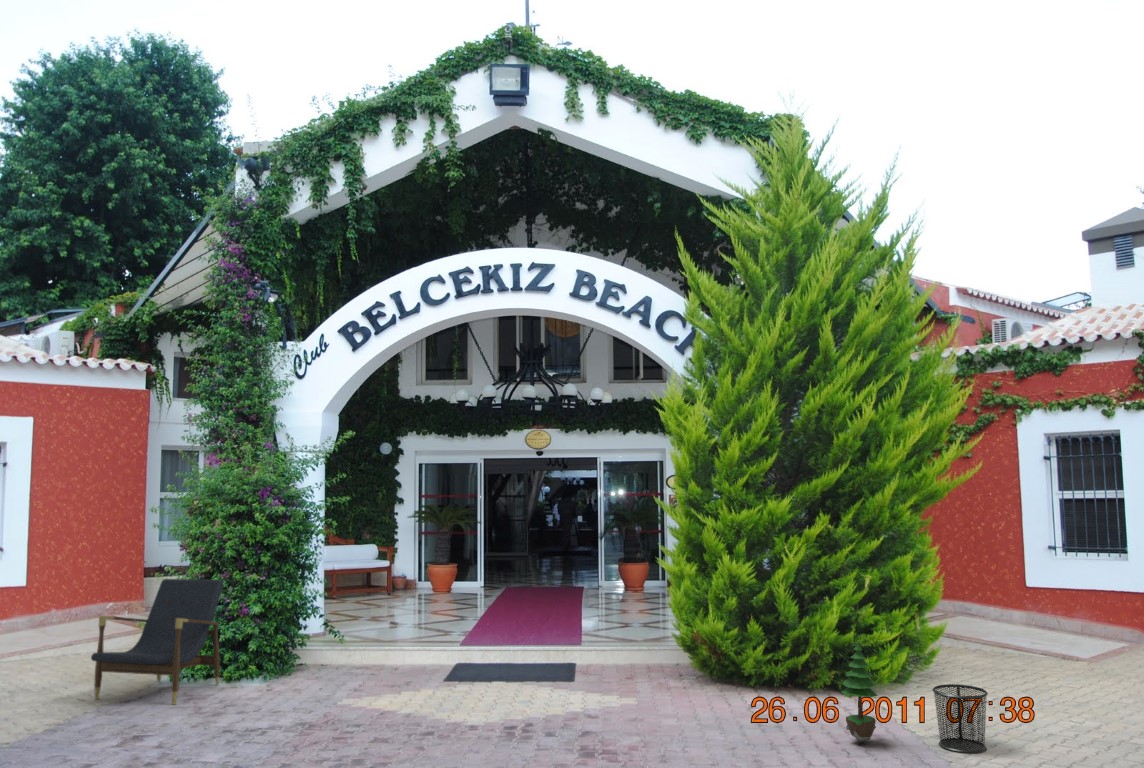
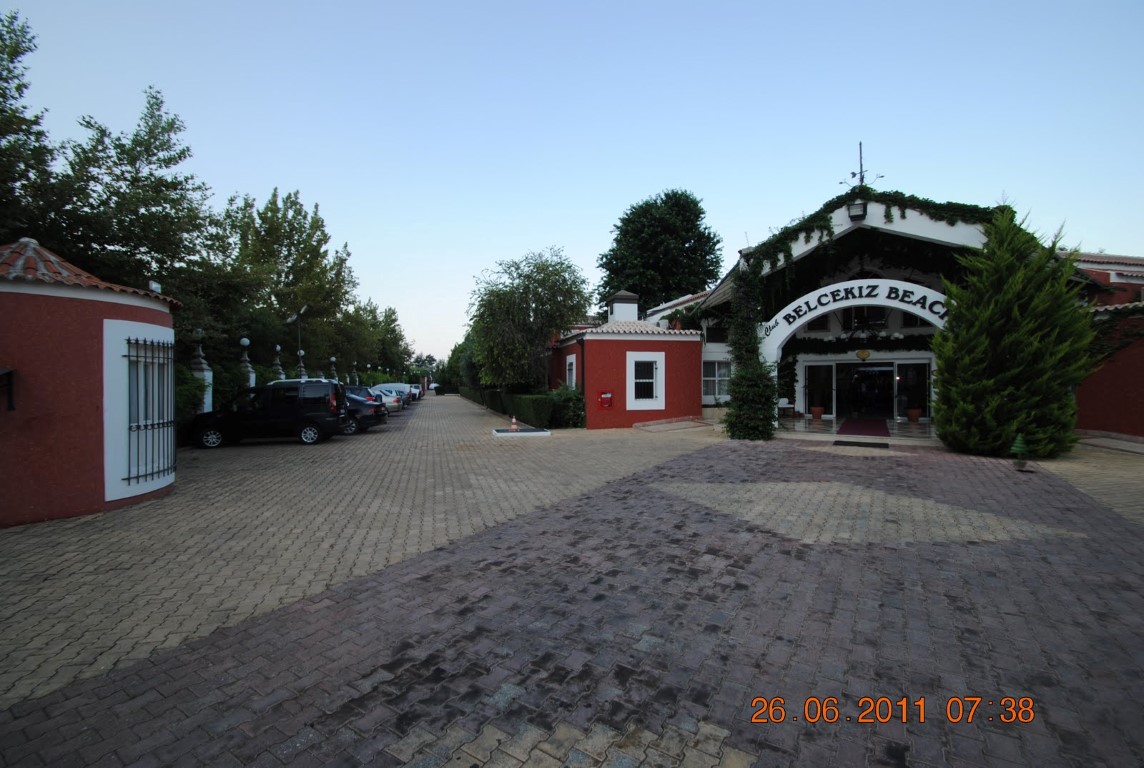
lounge chair: present [91,579,223,705] -> none [711,402,748,439]
waste bin: present [932,684,988,753] -> none [1058,453,1089,478]

